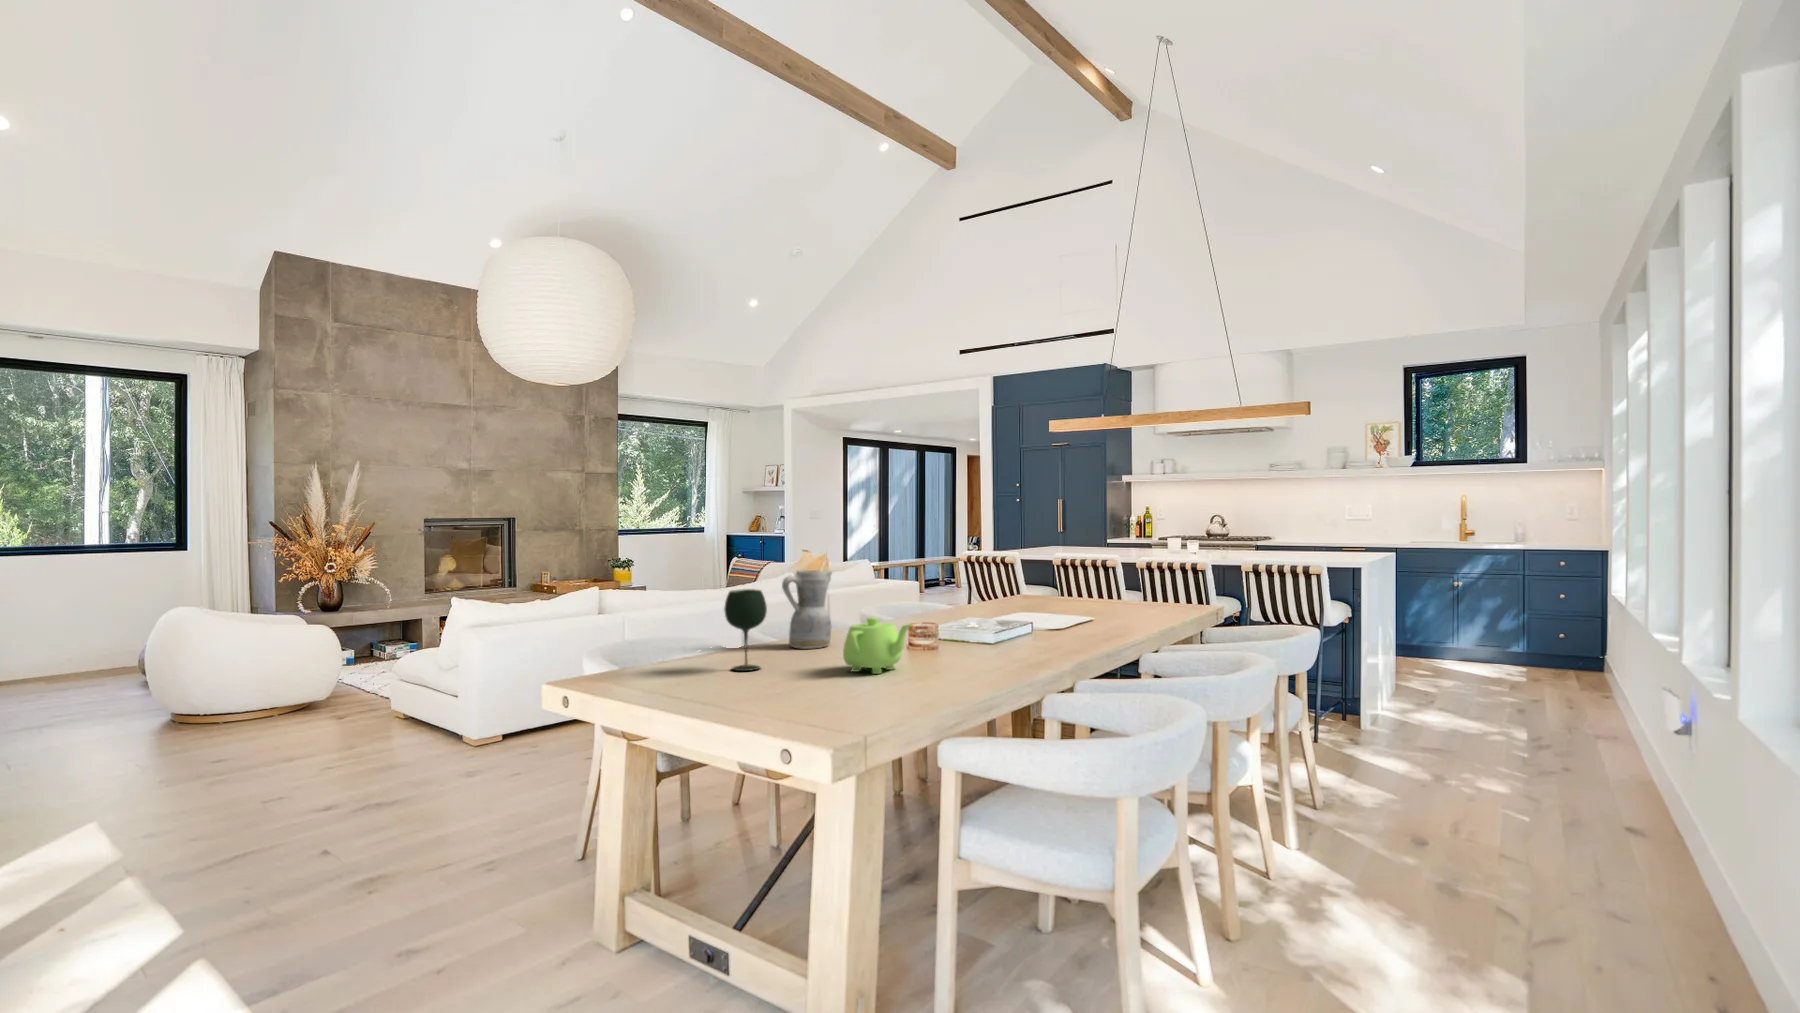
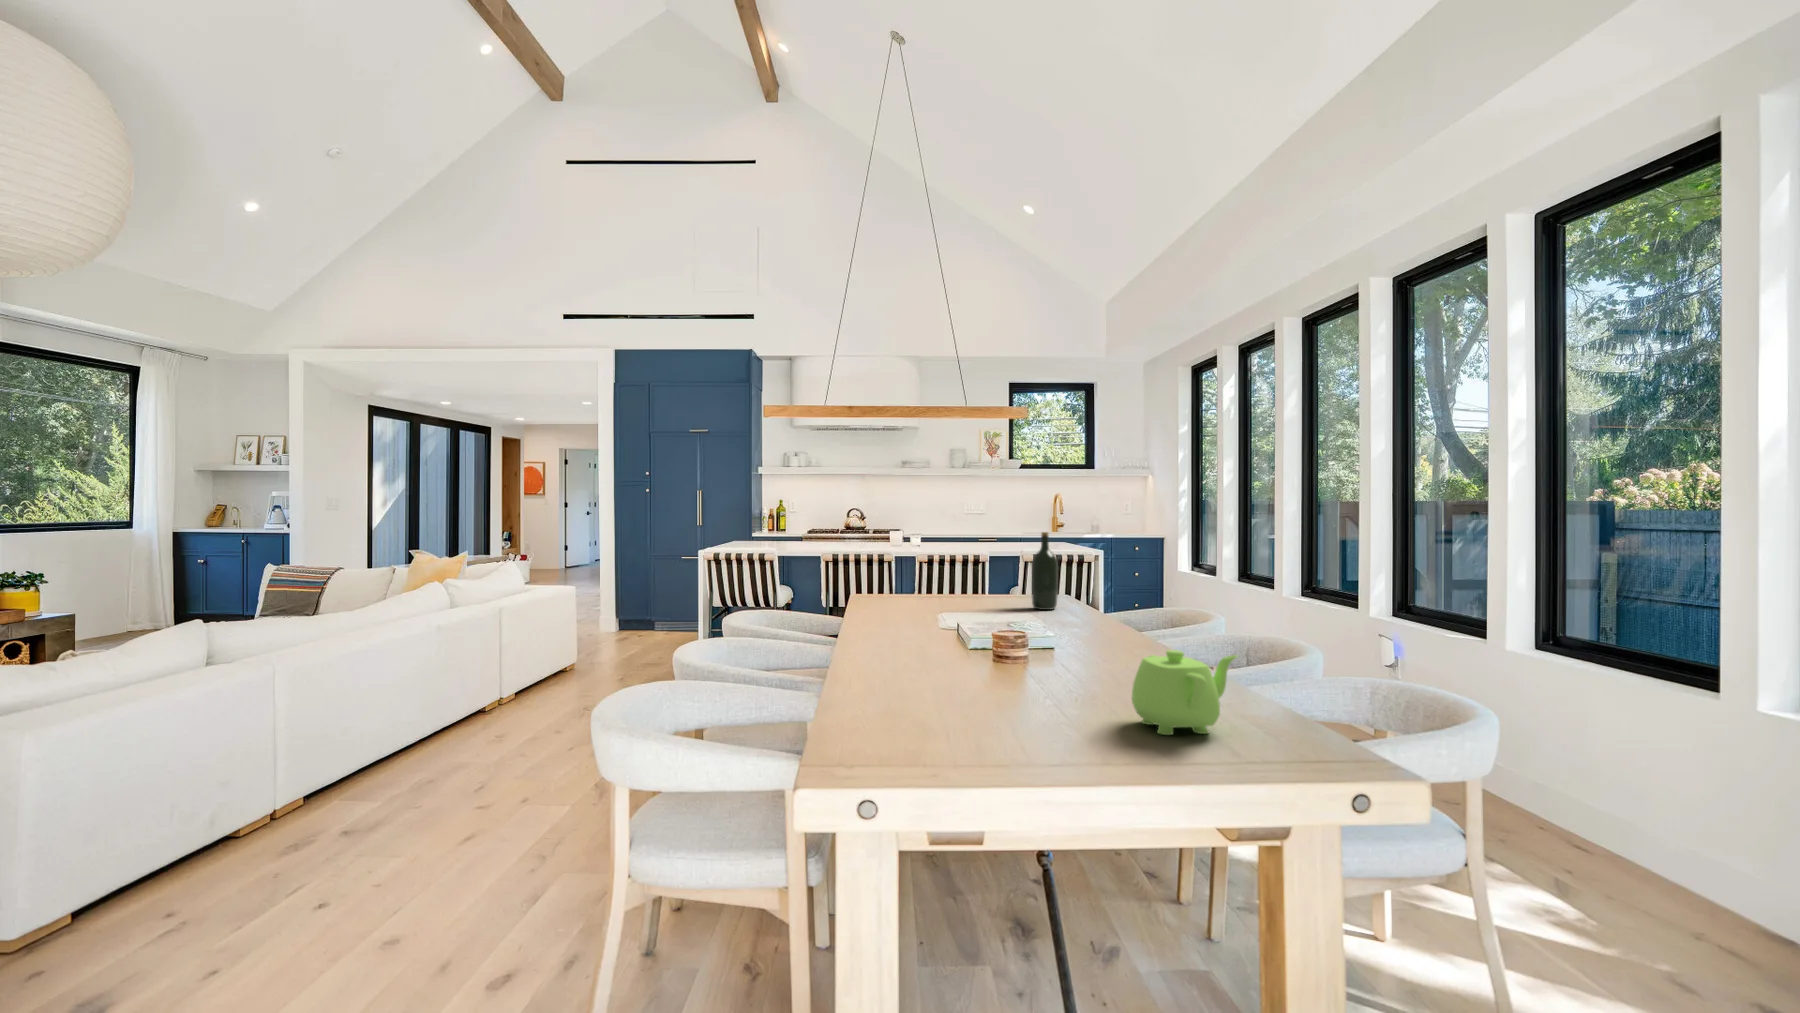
wine bottle: none [1122,539,1147,611] -> present [1031,532,1058,610]
ceramic pitcher: present [782,570,832,649] -> none [893,584,957,706]
wine glass: present [724,589,767,671] -> none [983,622,1055,765]

